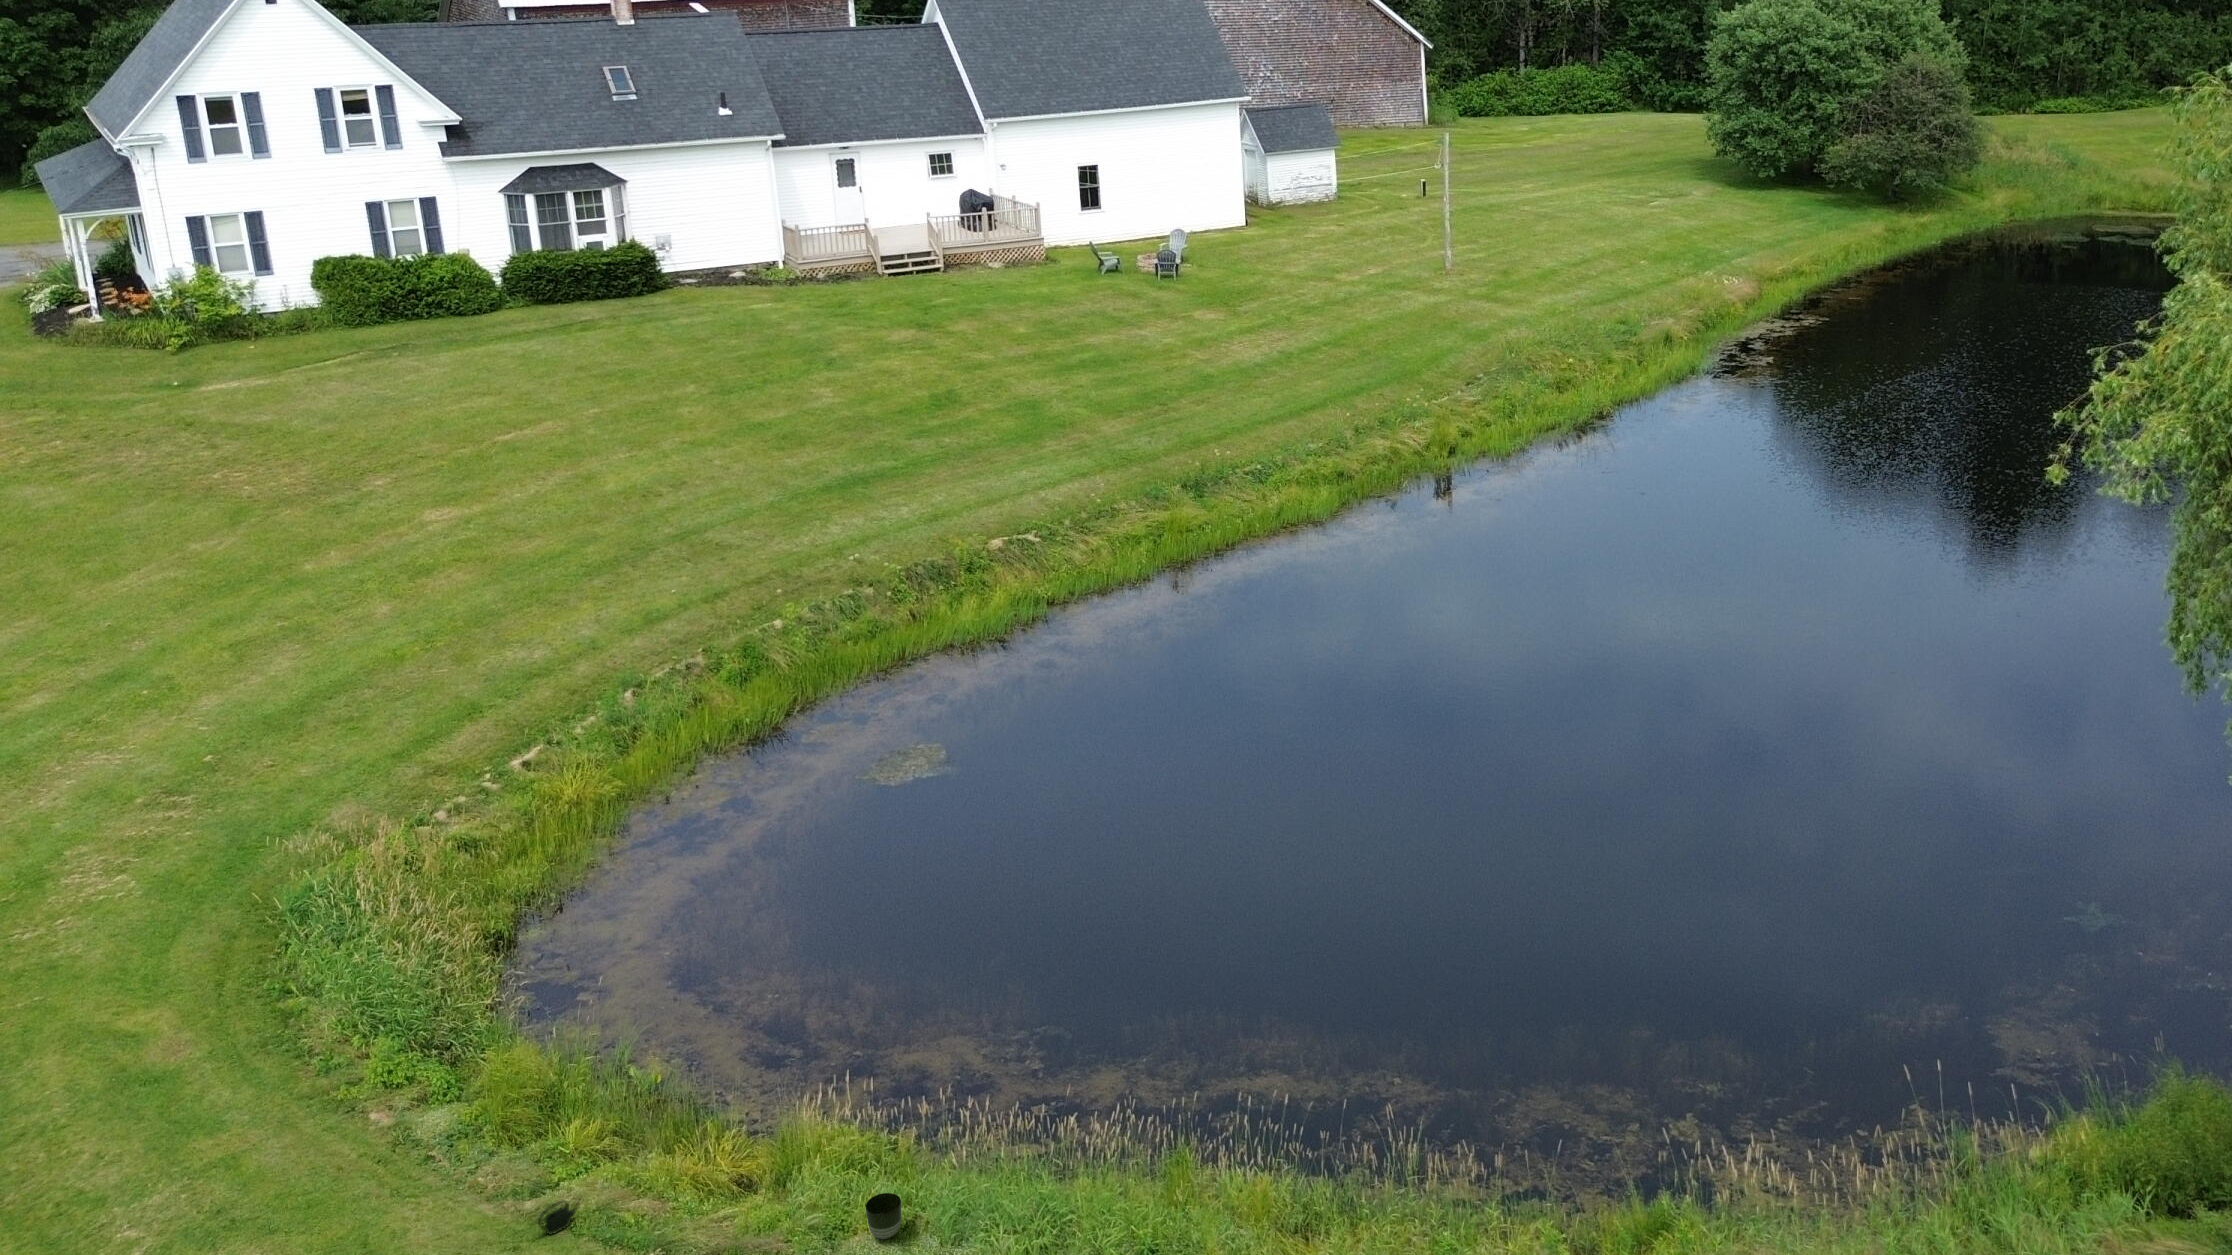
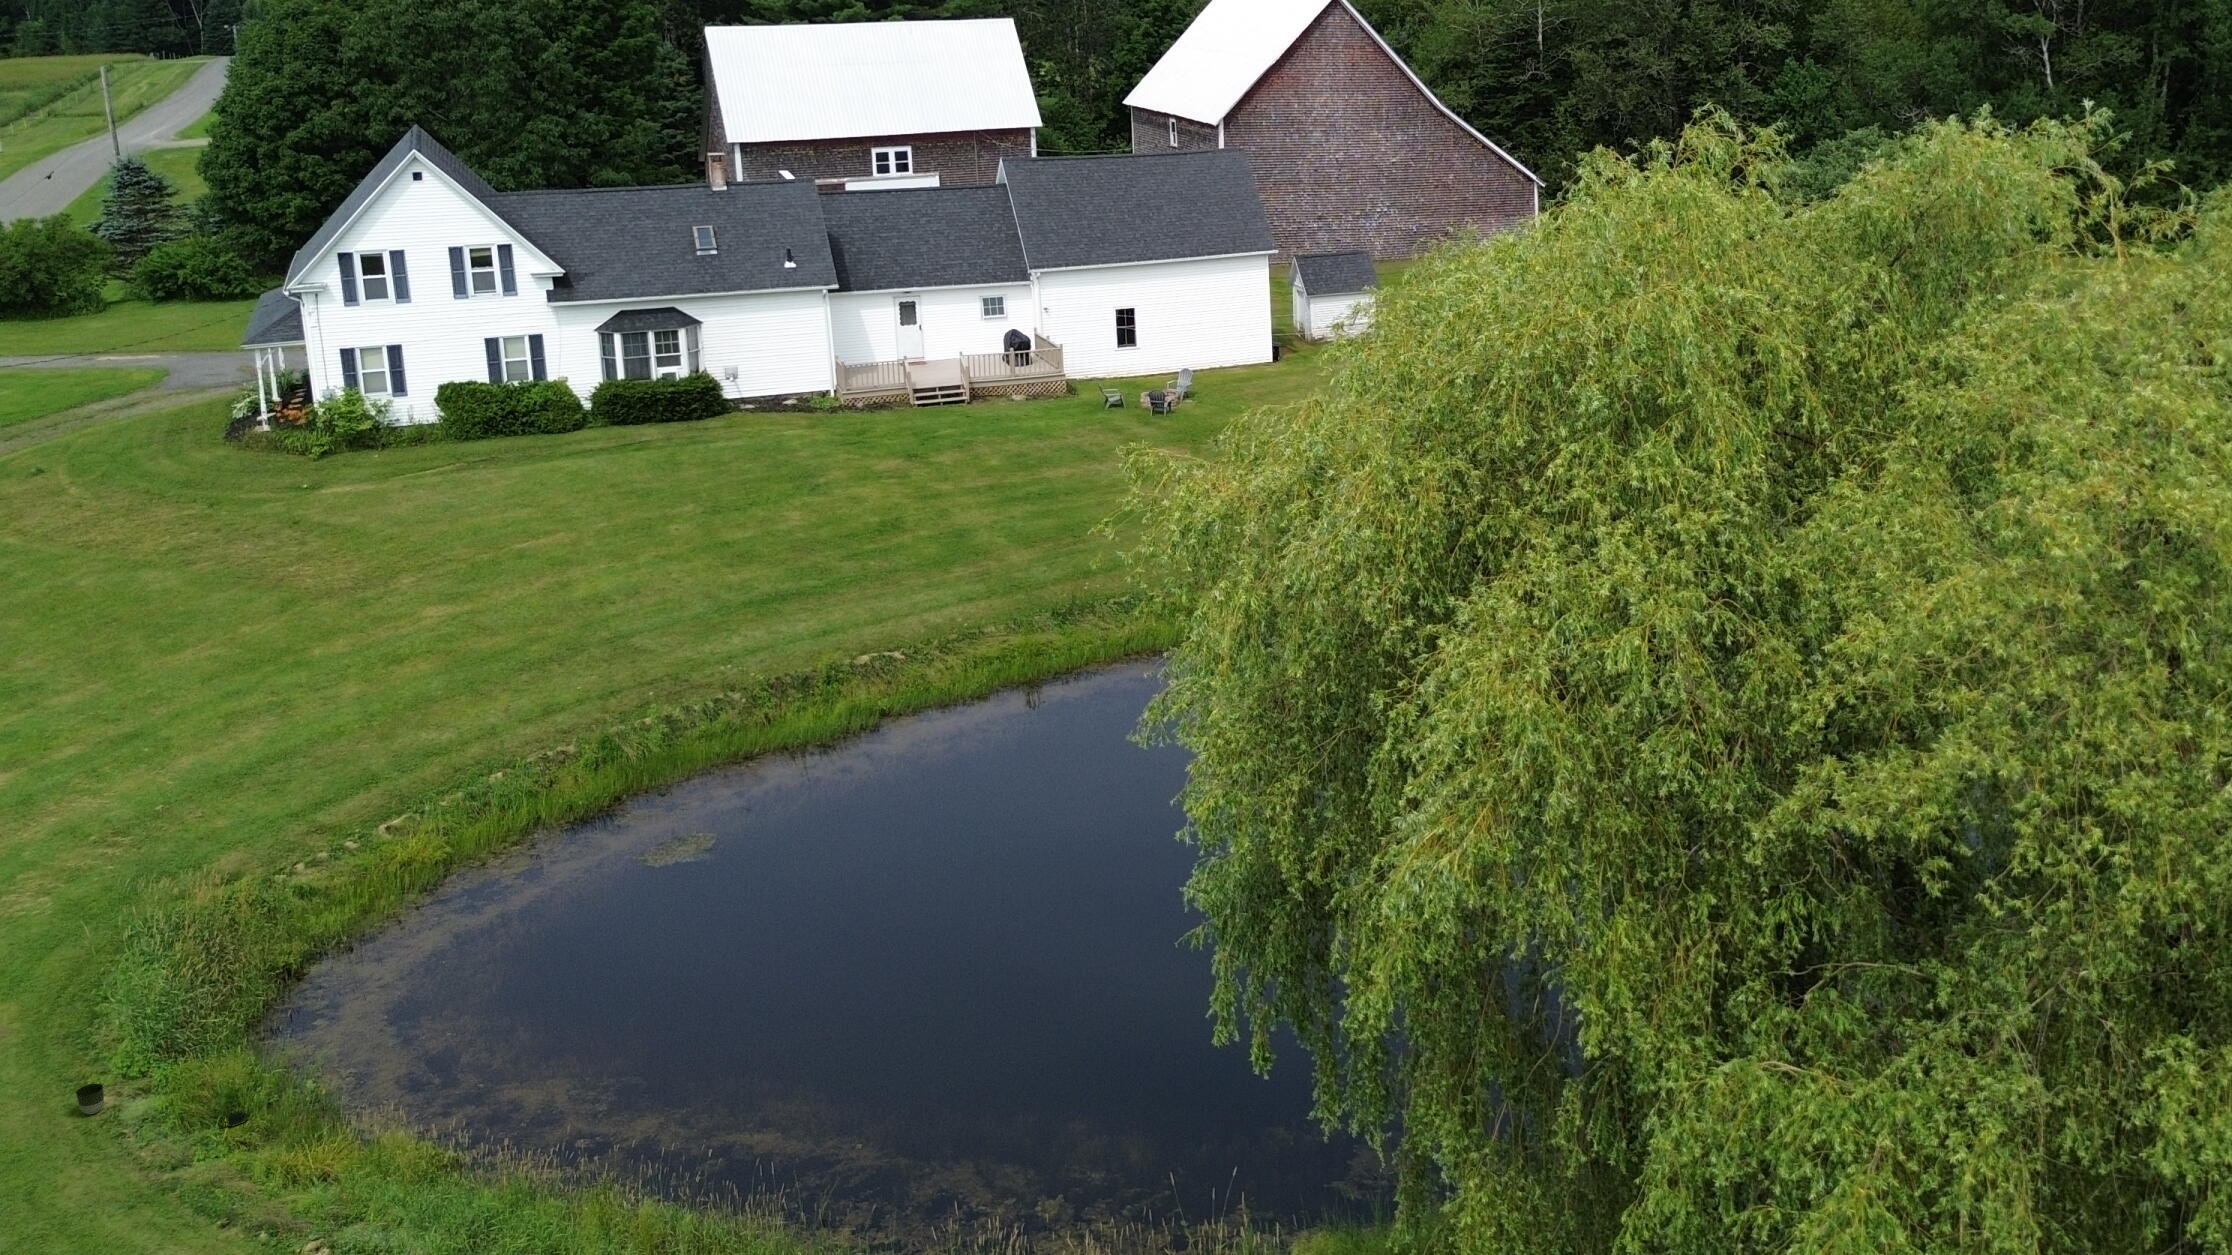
planter: present [866,1193,901,1239] -> present [76,1084,104,1114]

